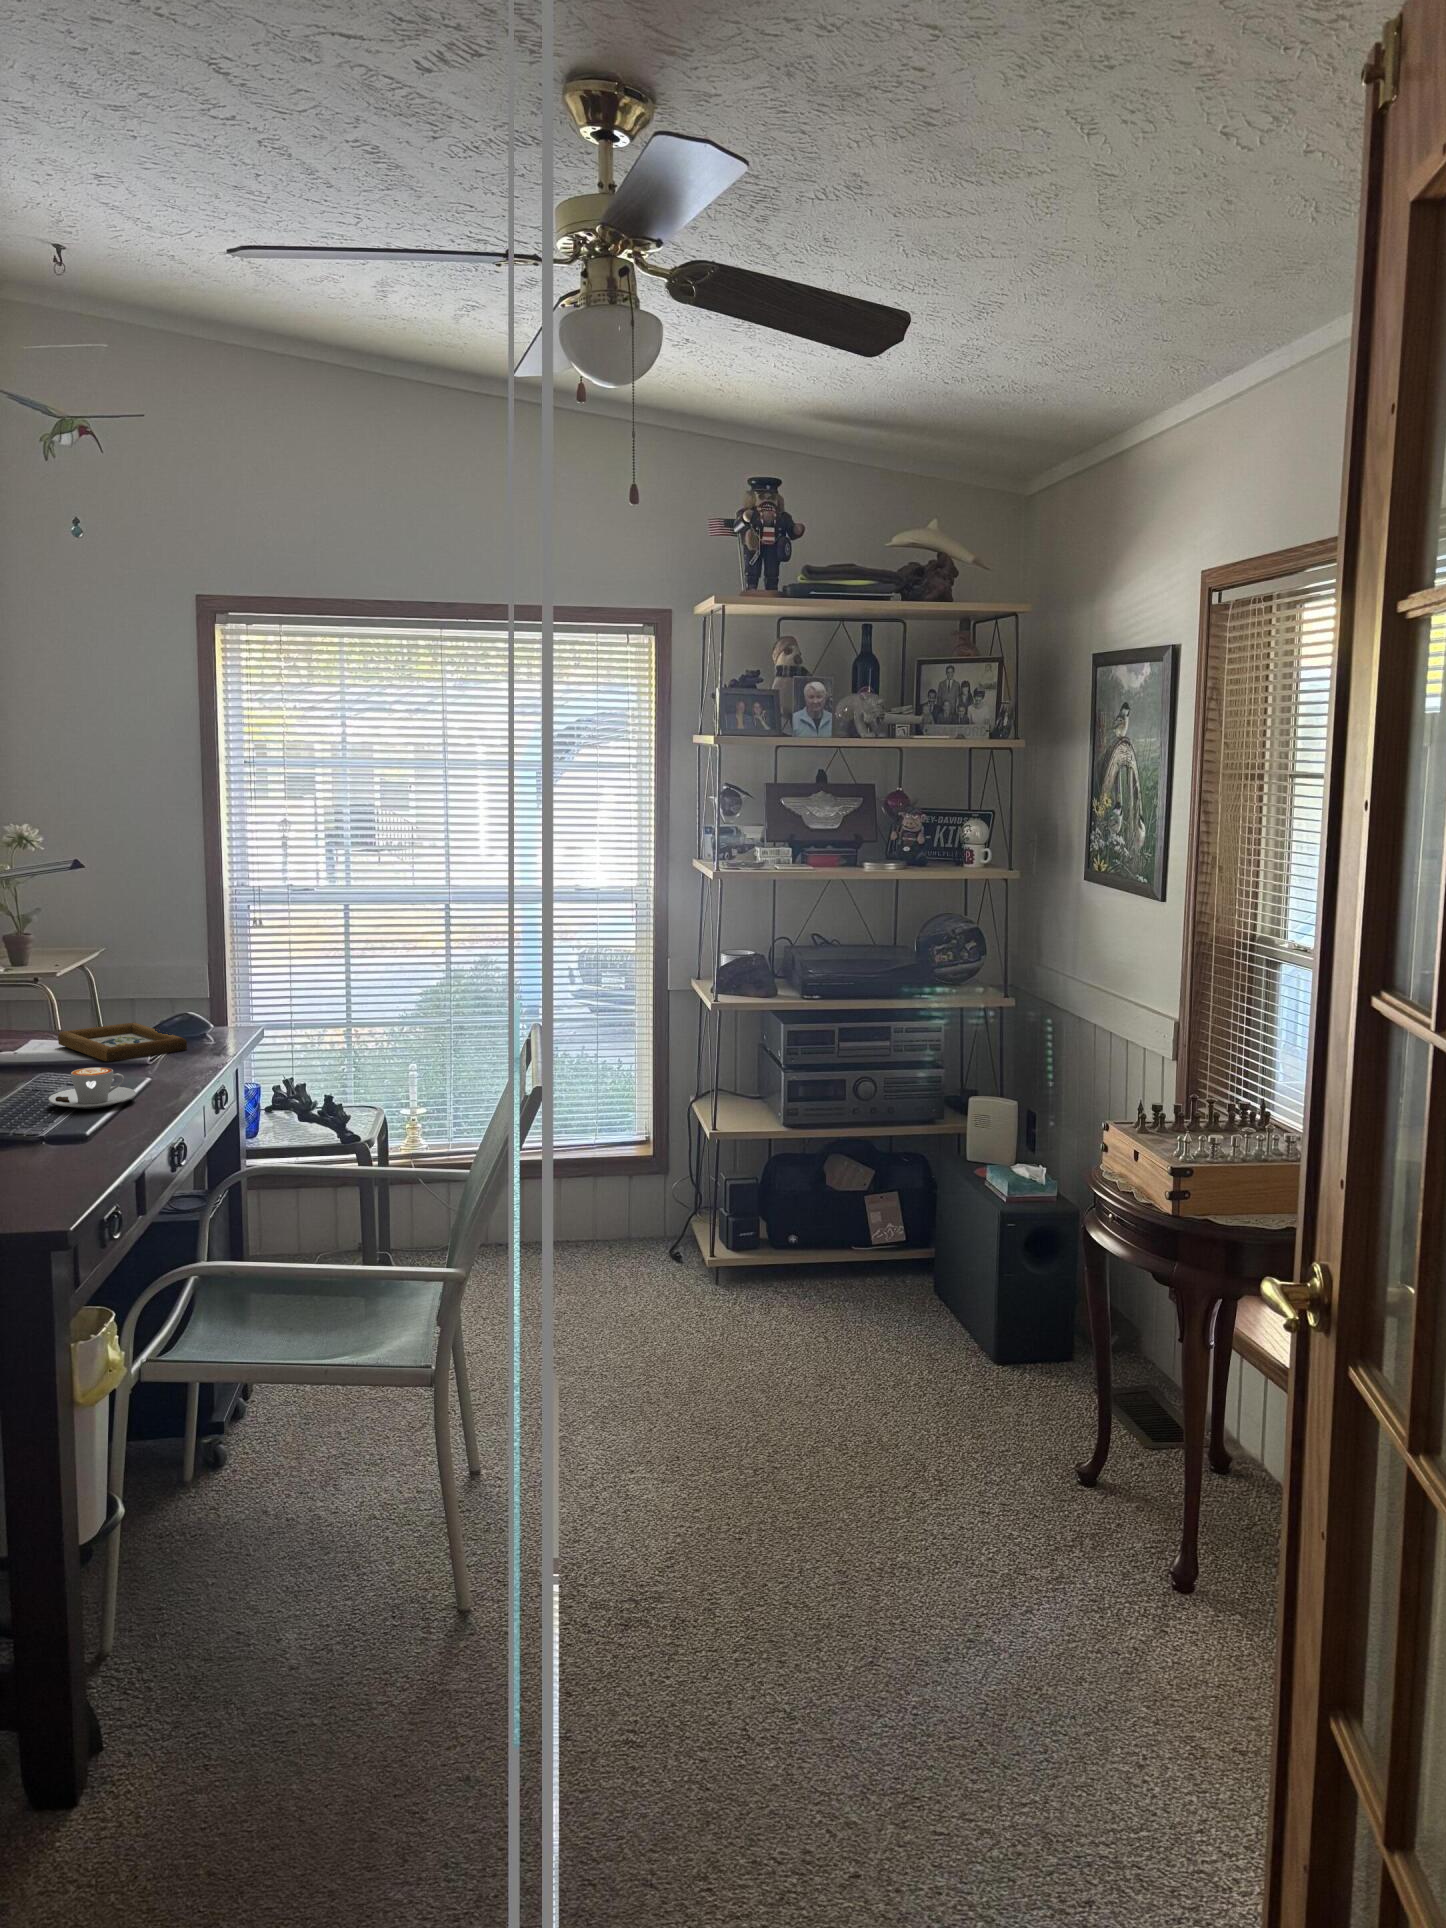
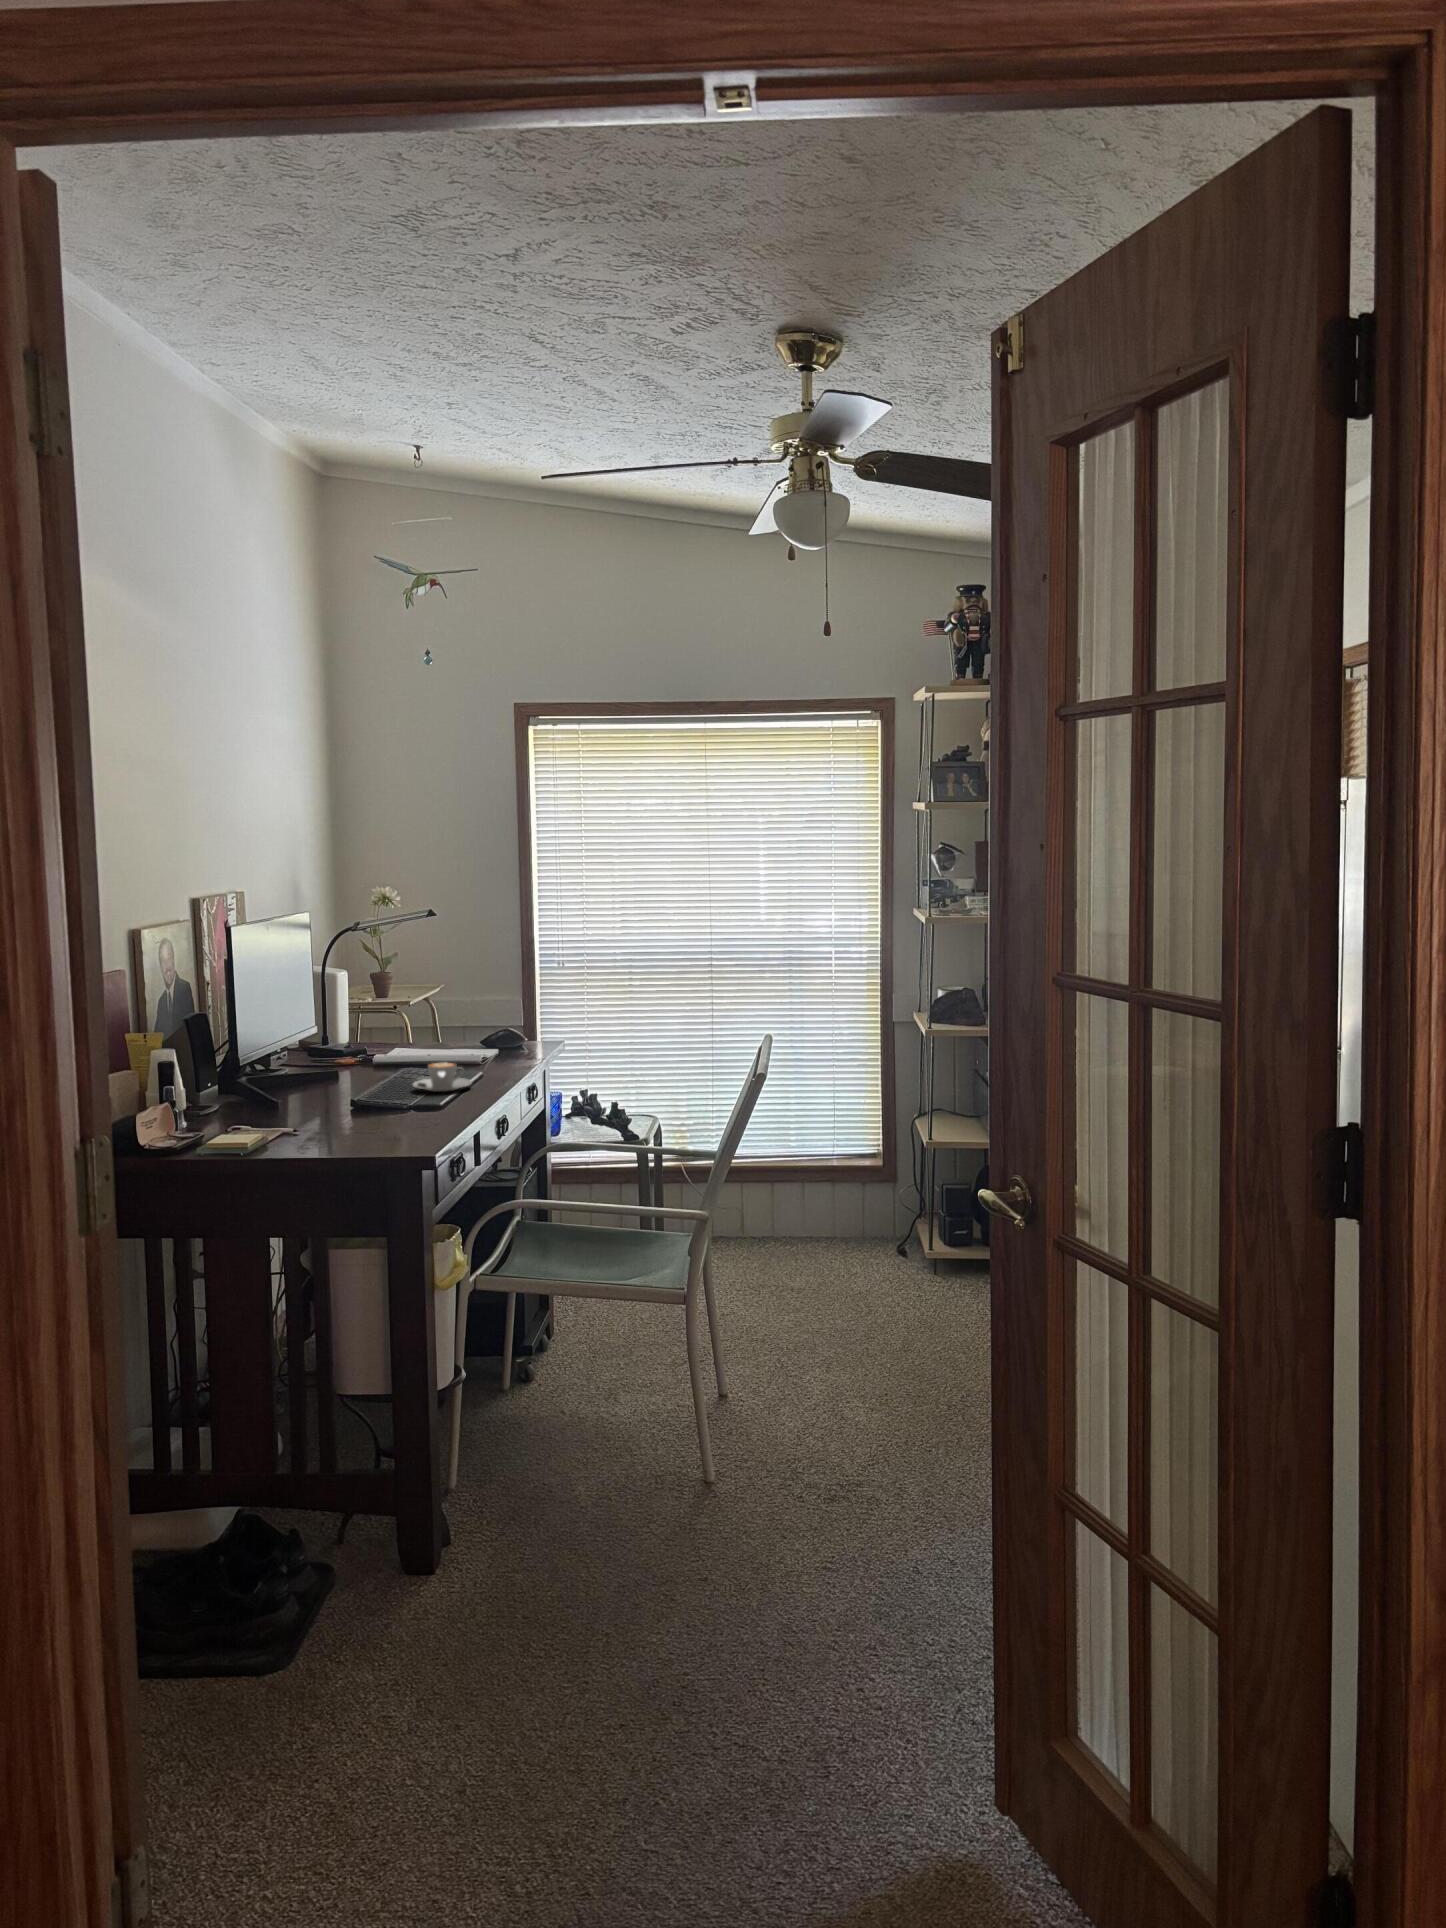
picture frame: present [58,1023,187,1061] -> none [414,1037,507,1064]

